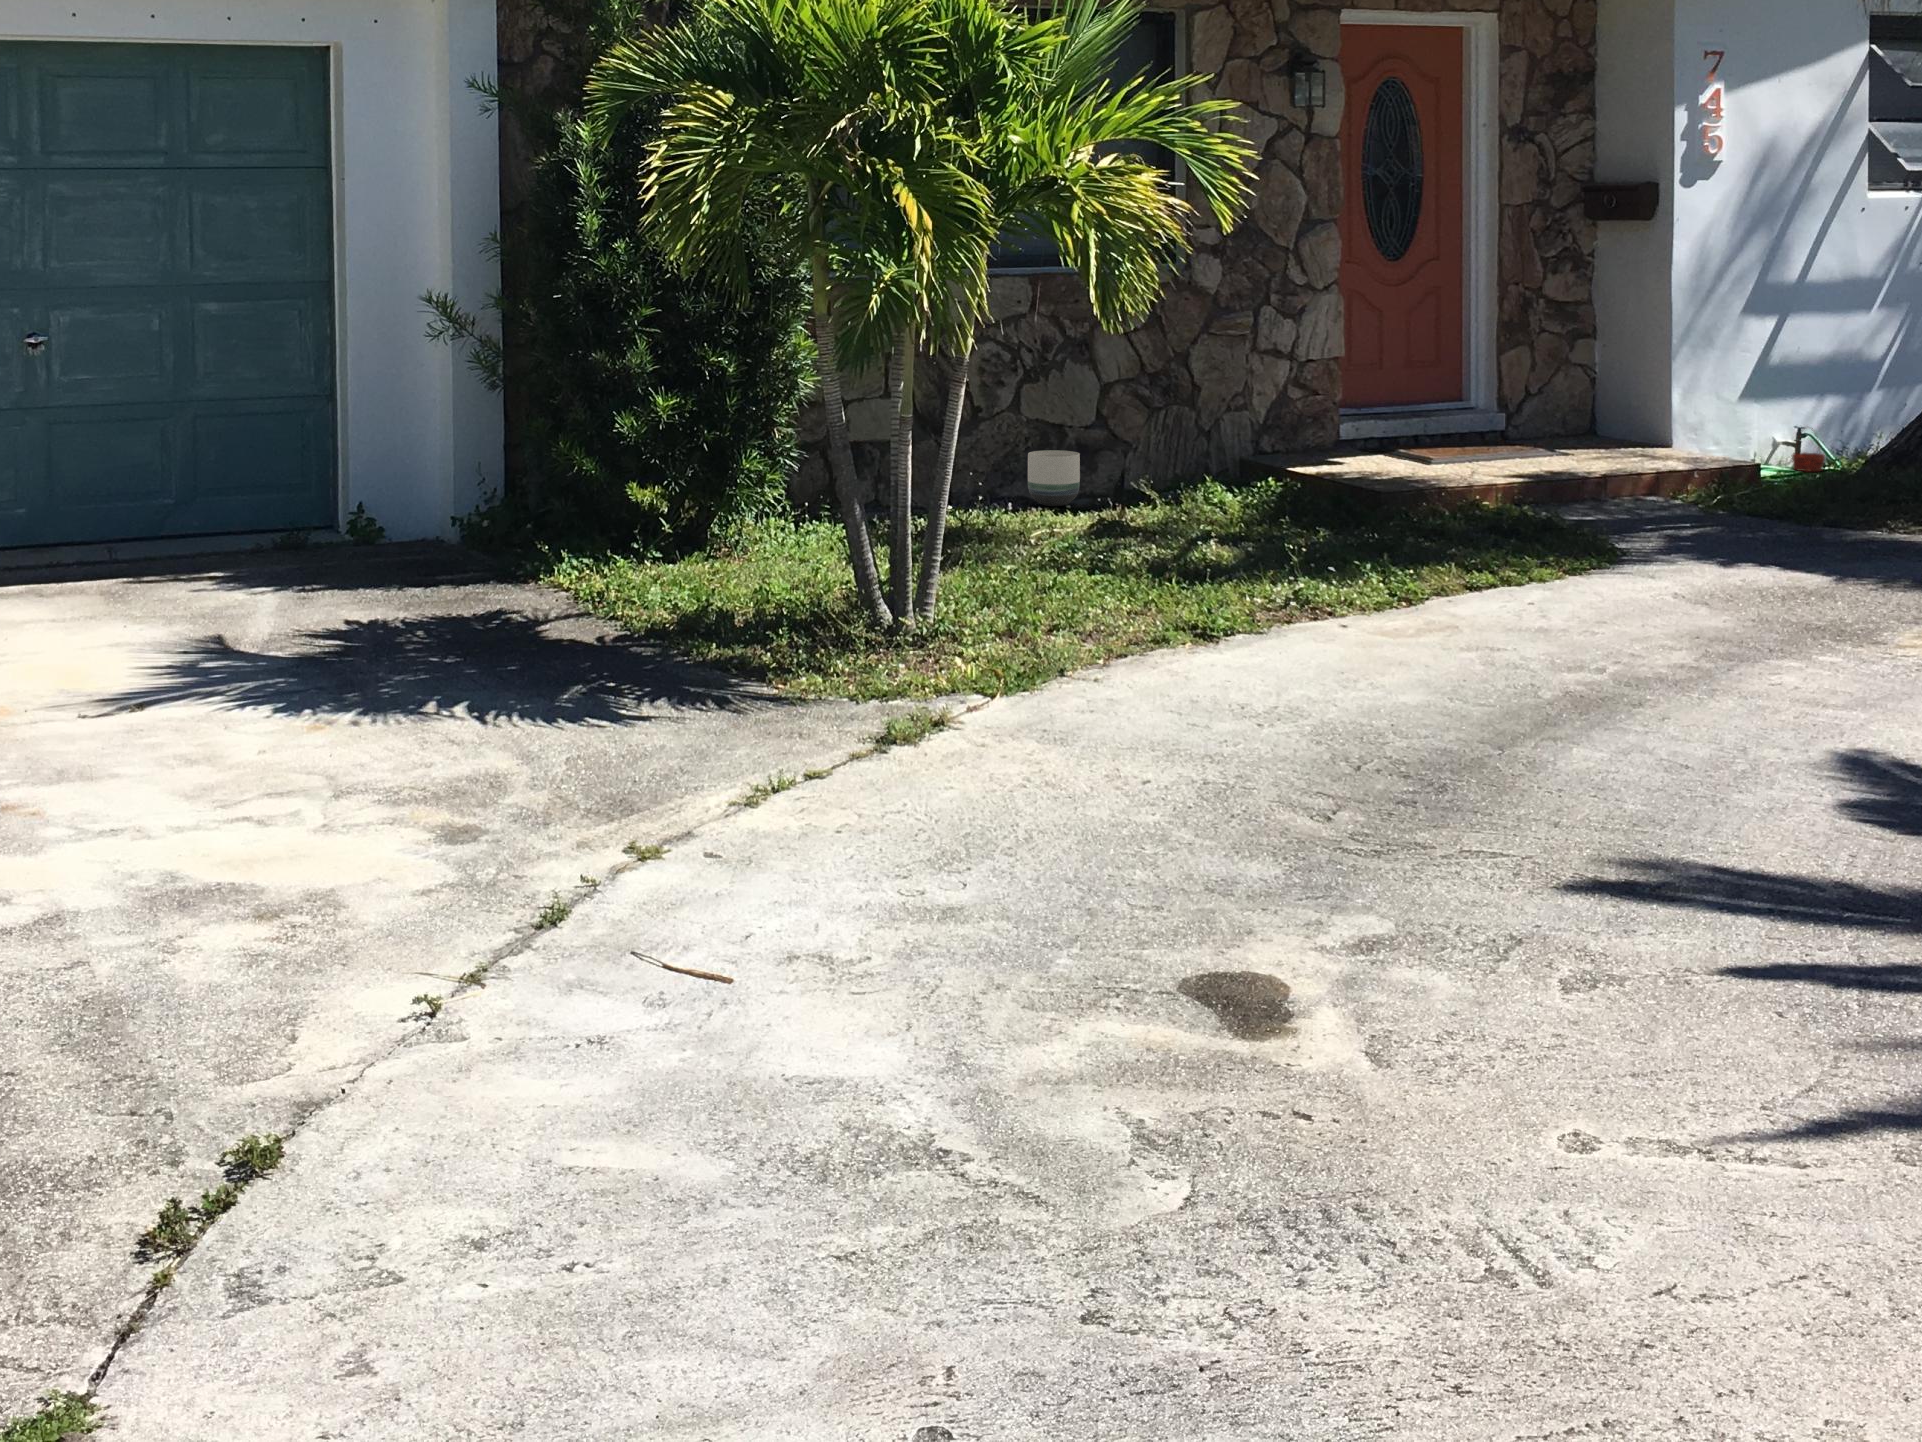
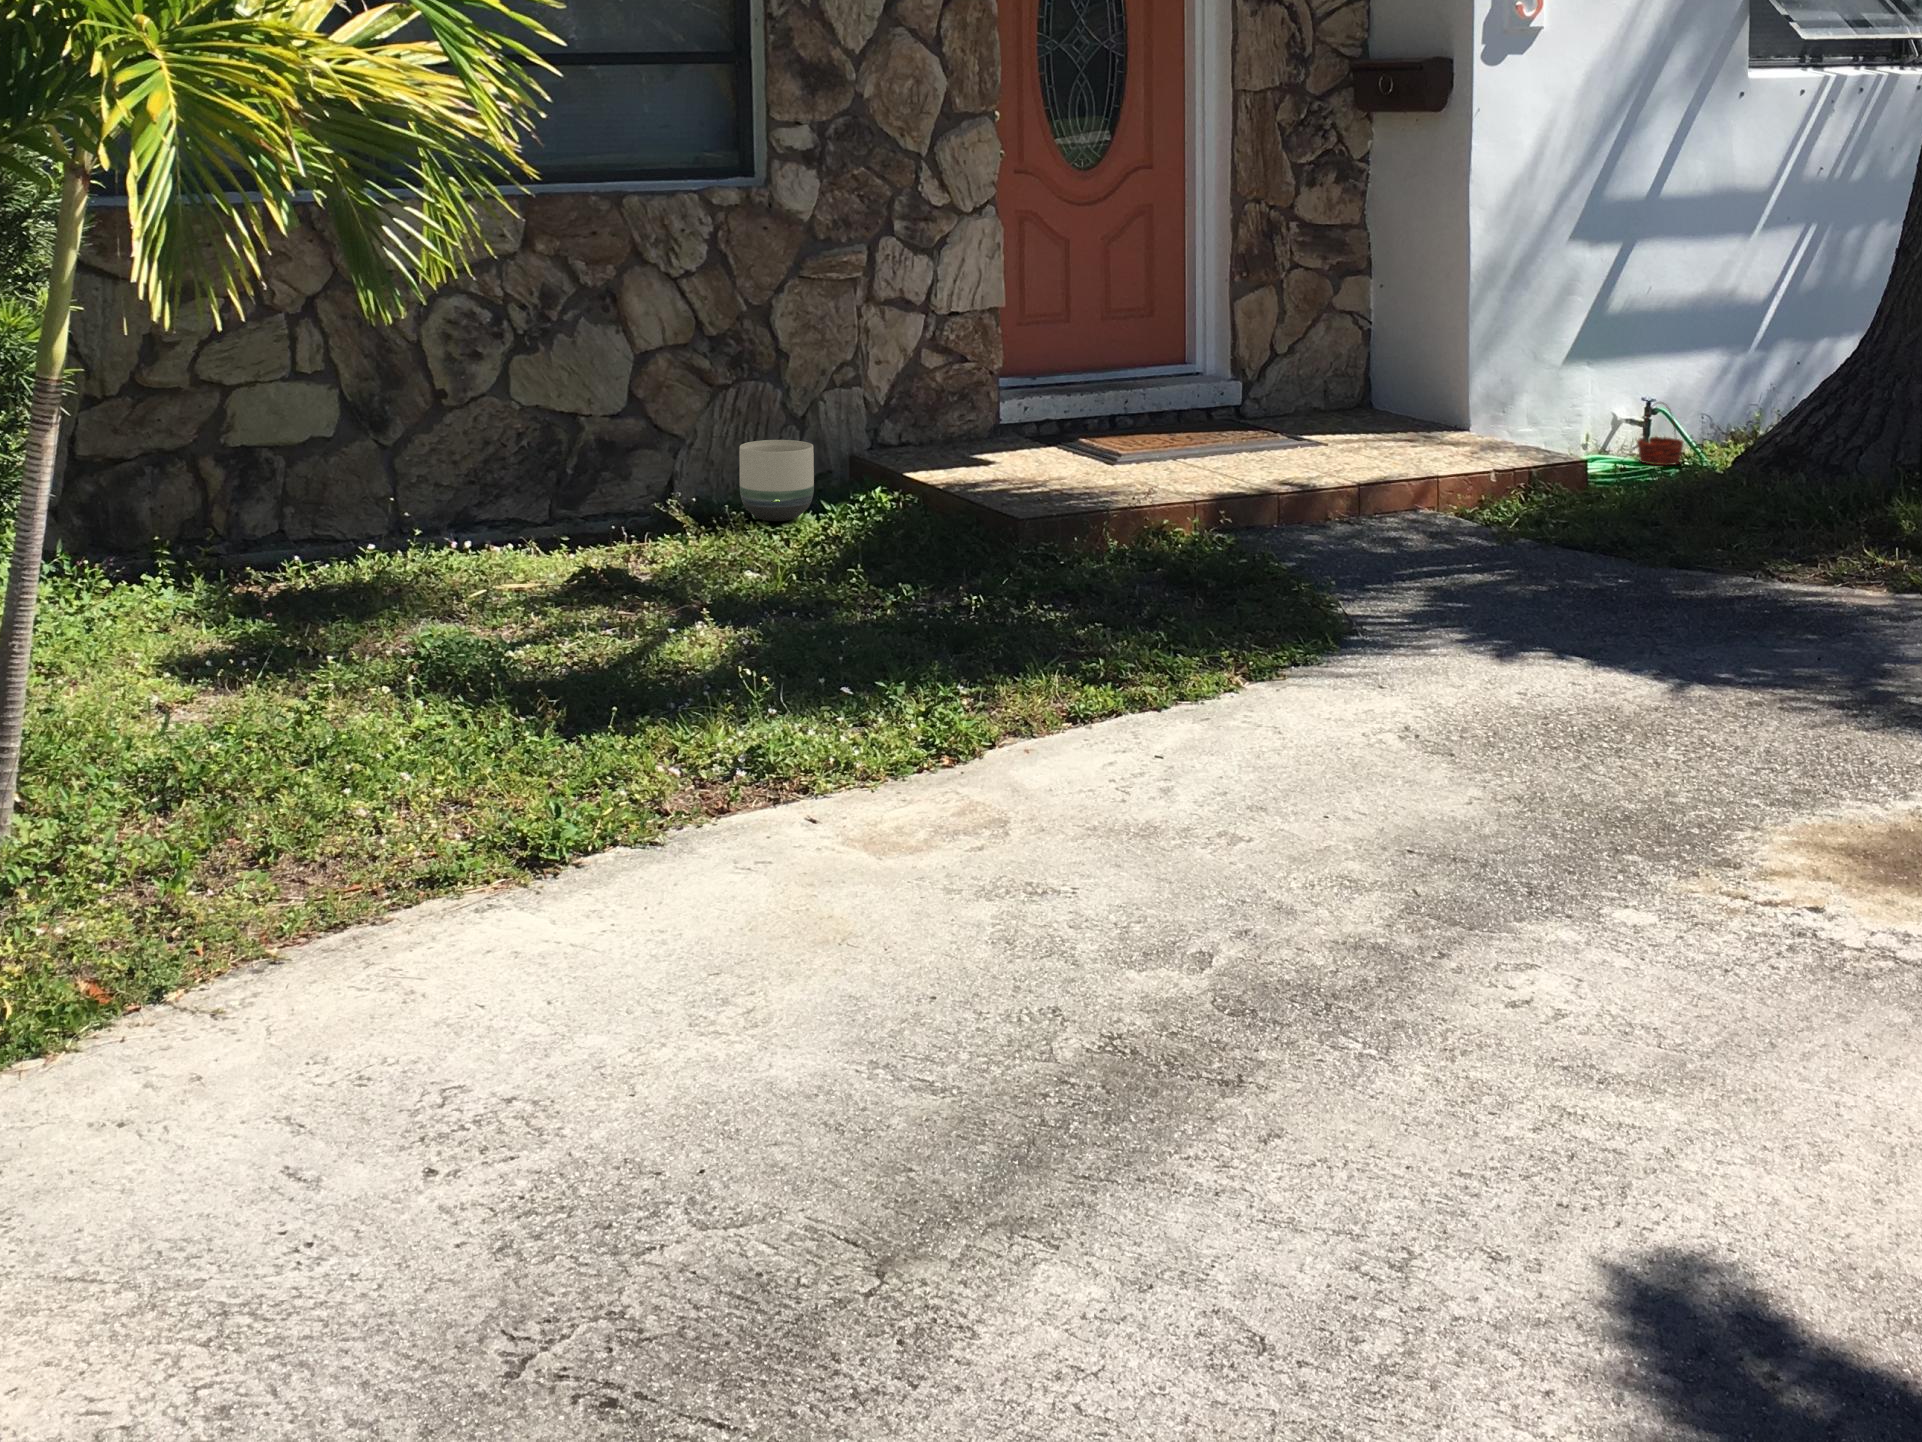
planter: present [1028,450,1080,506] -> present [739,440,814,521]

